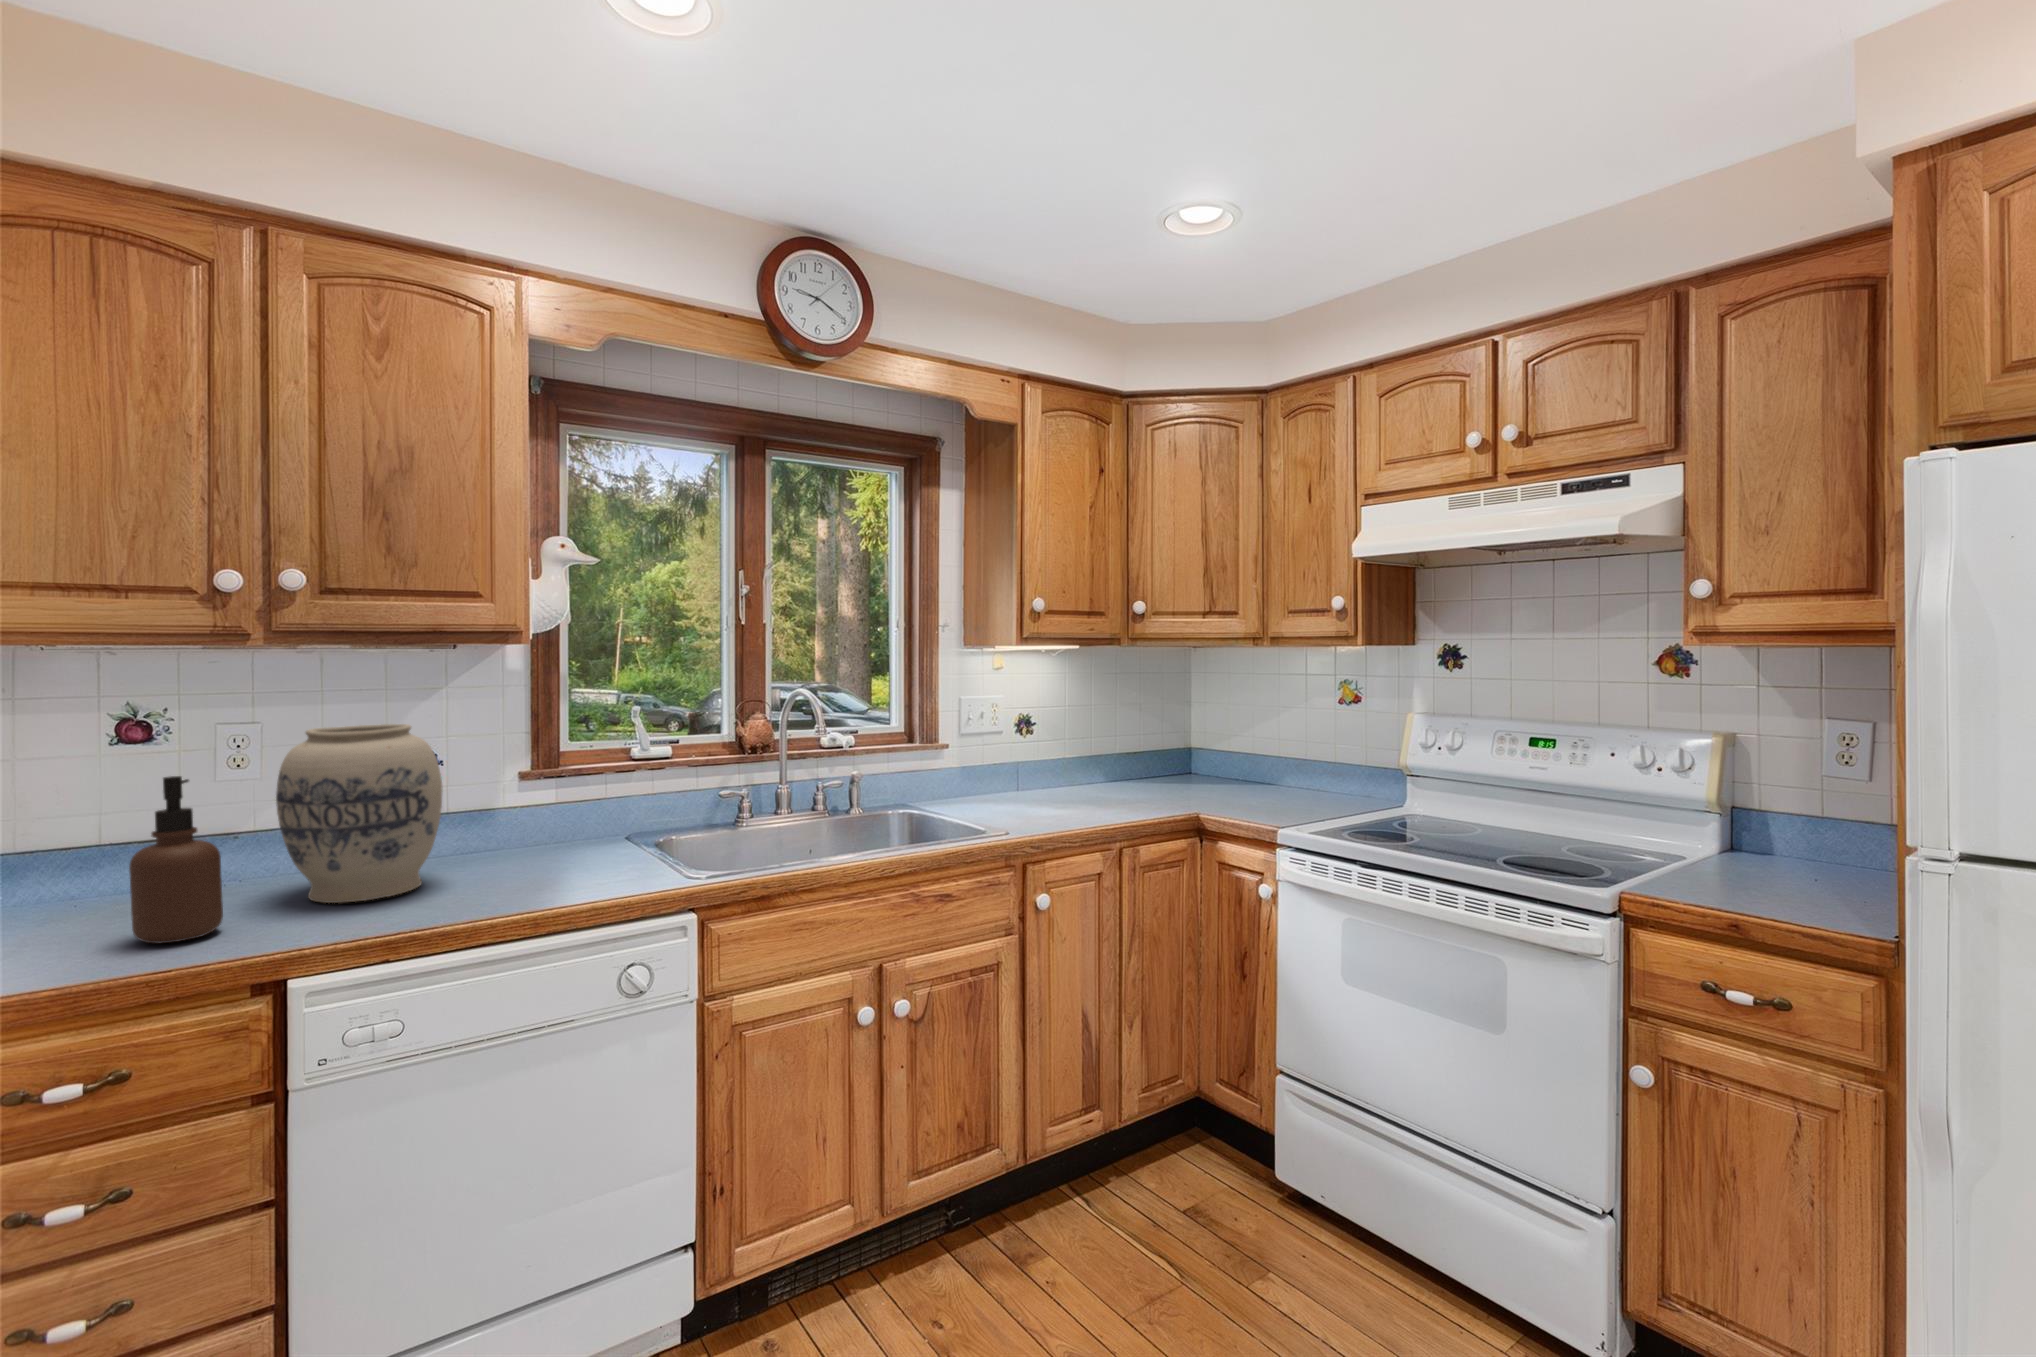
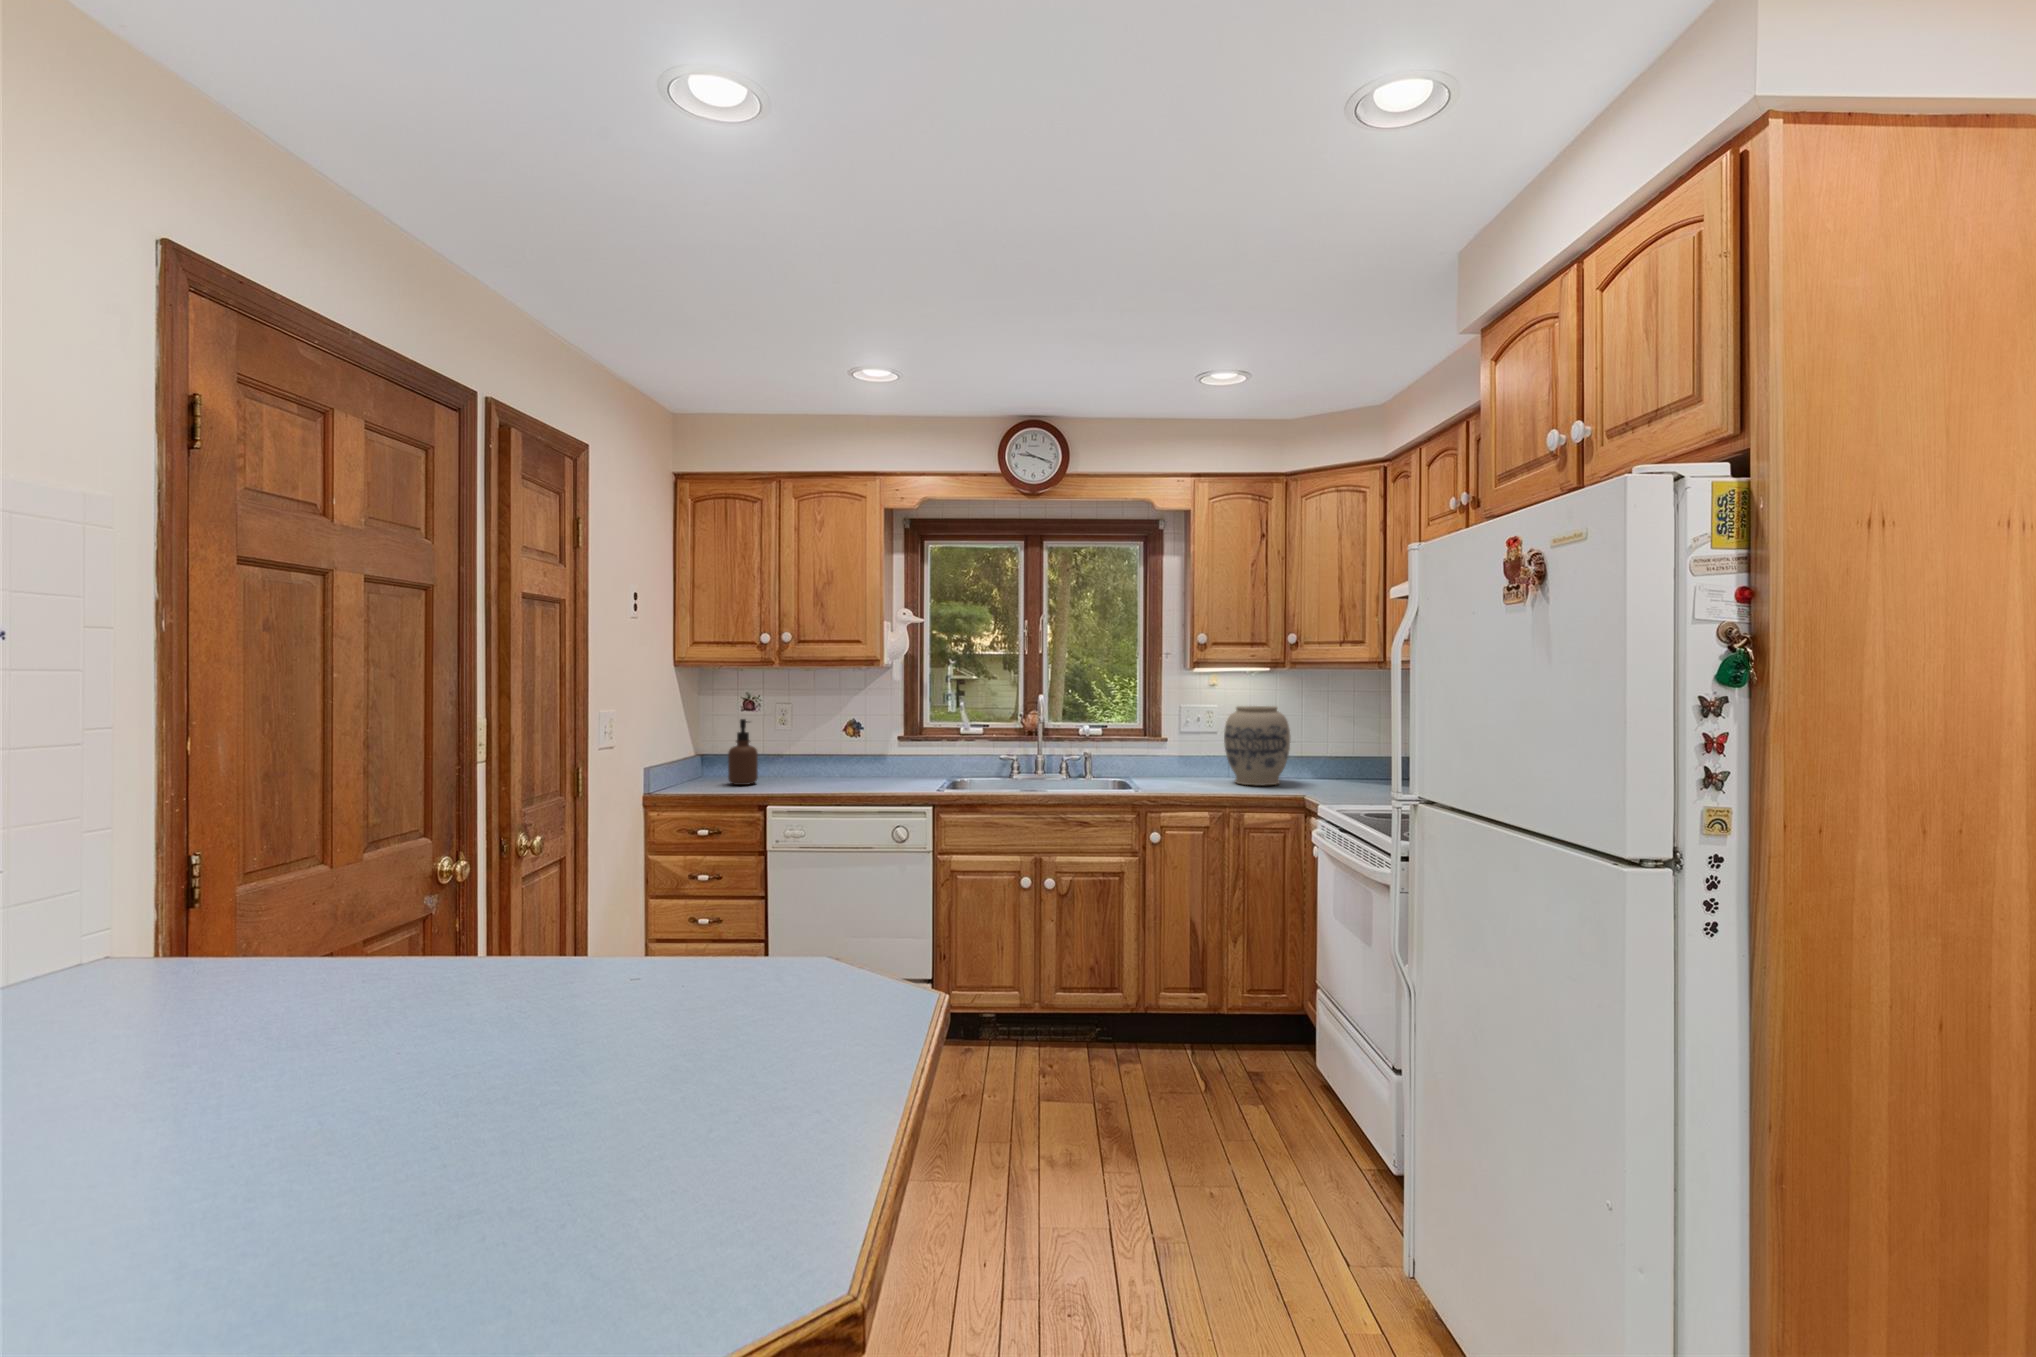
vase: present [276,724,443,903] -> present [1224,706,1290,785]

